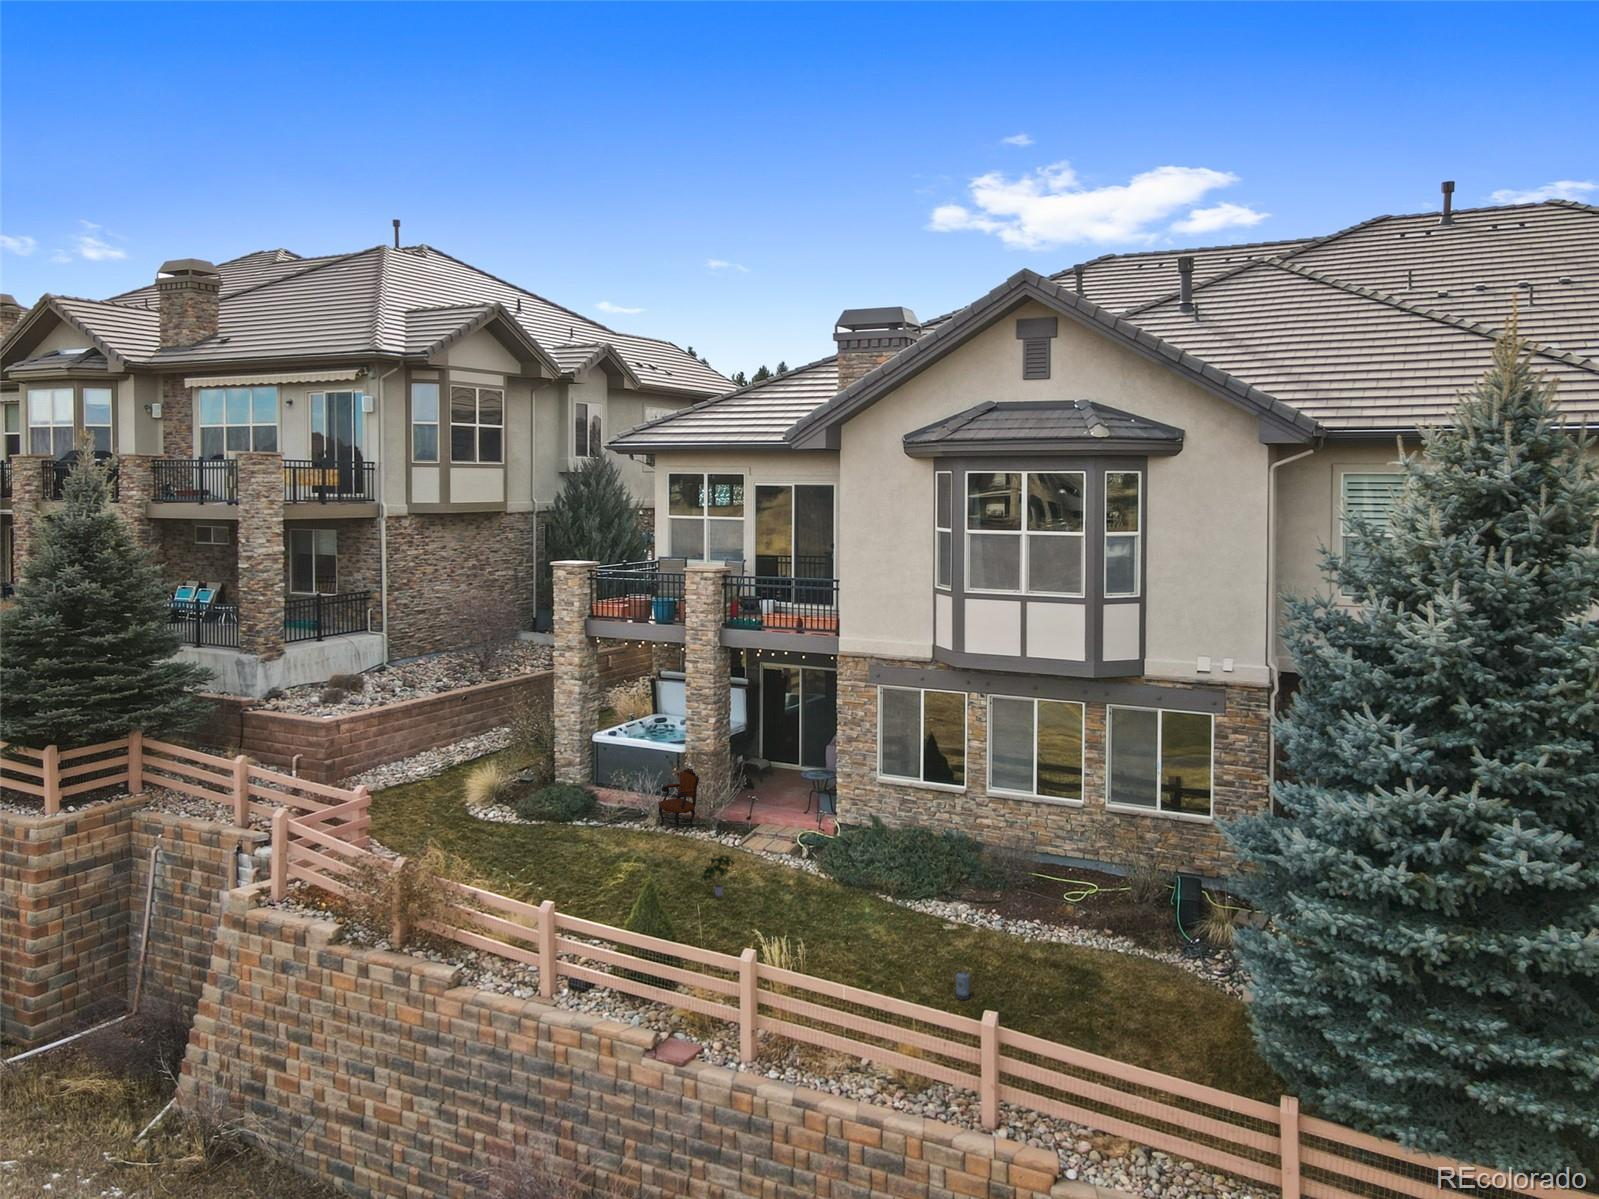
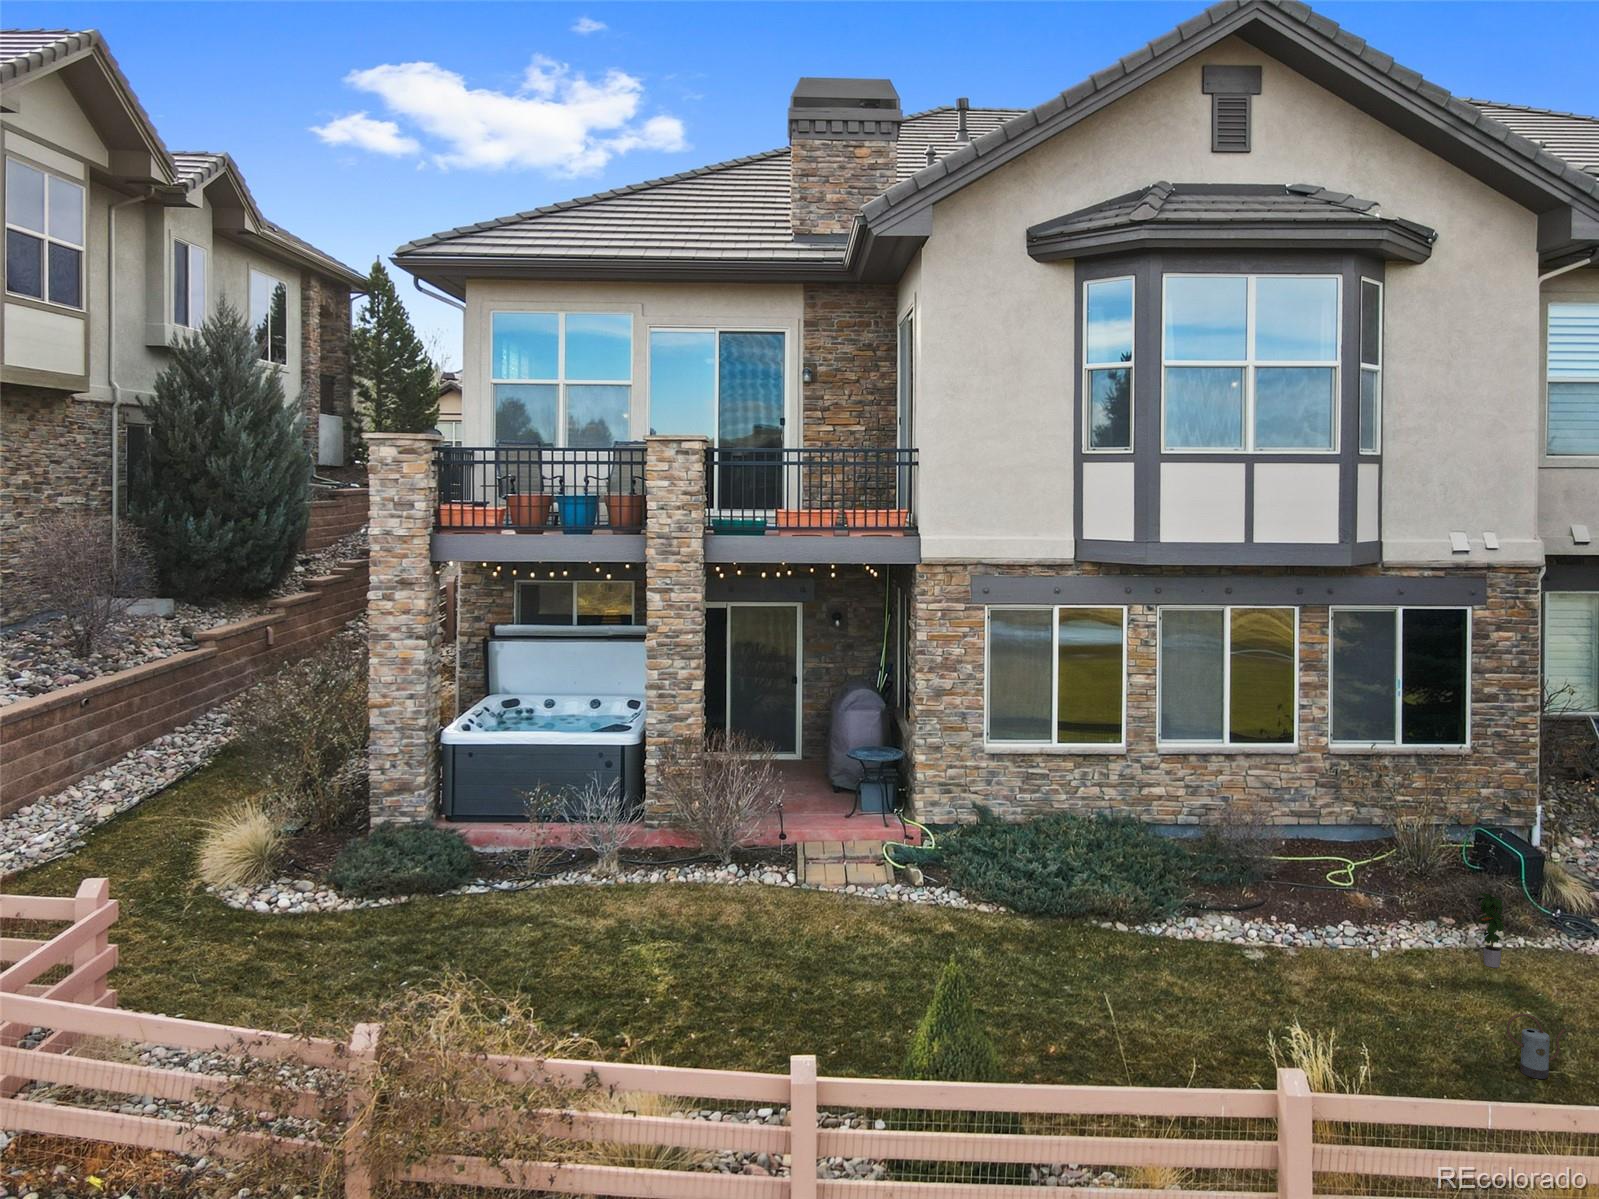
armchair: present [658,768,699,831] -> none [629,766,698,875]
potted plant: present [702,855,734,897] -> present [1478,893,1504,968]

